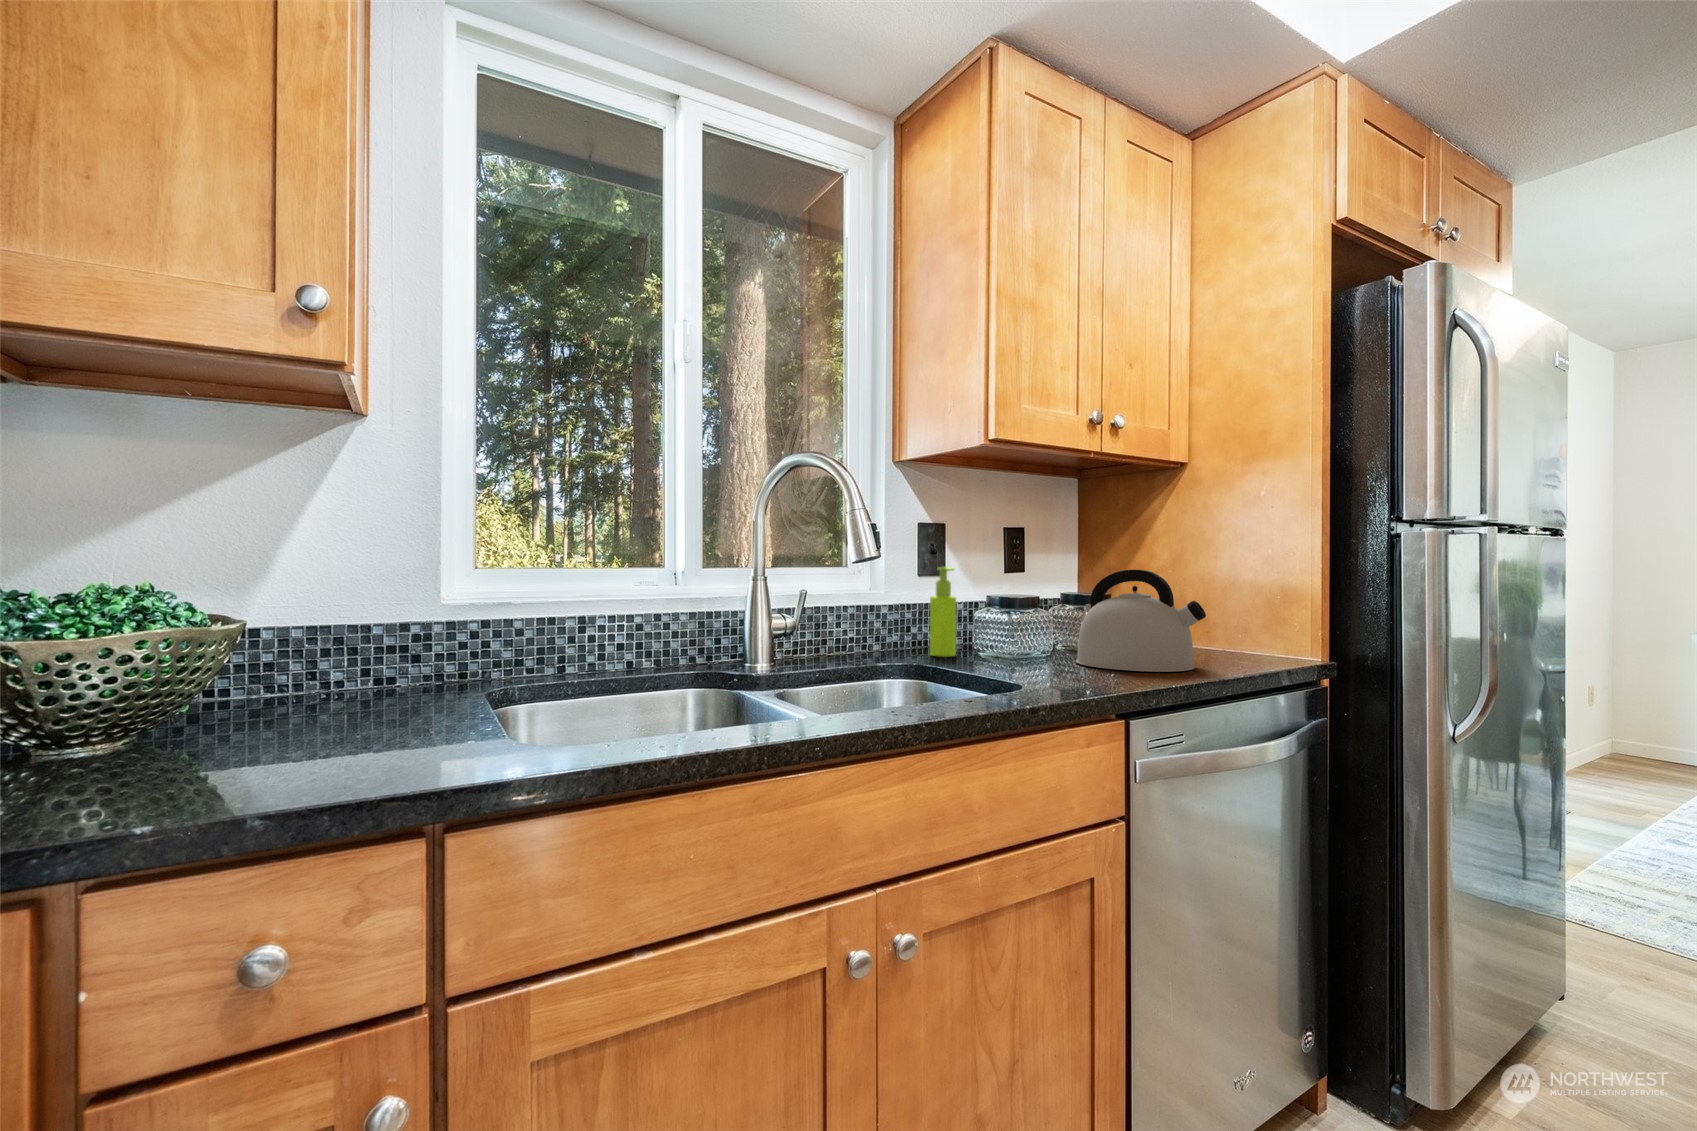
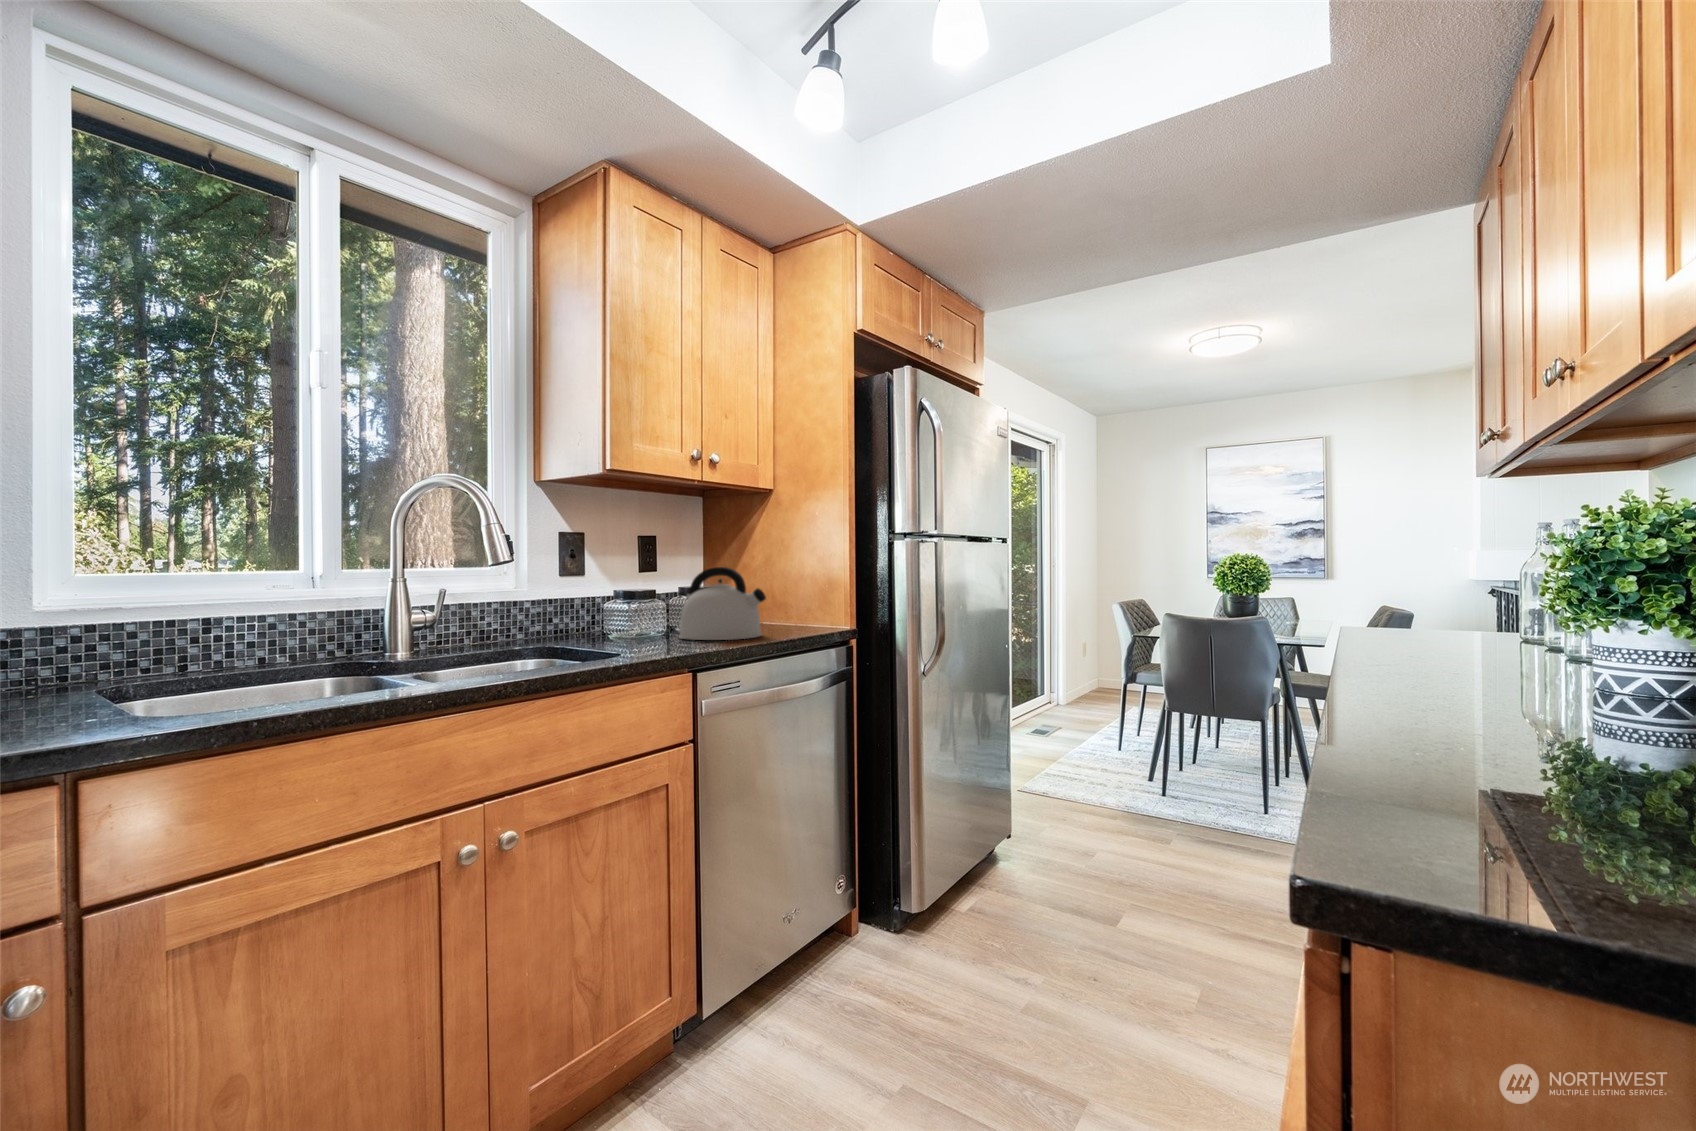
soap dispenser: present [930,567,956,657] -> none [565,568,588,640]

